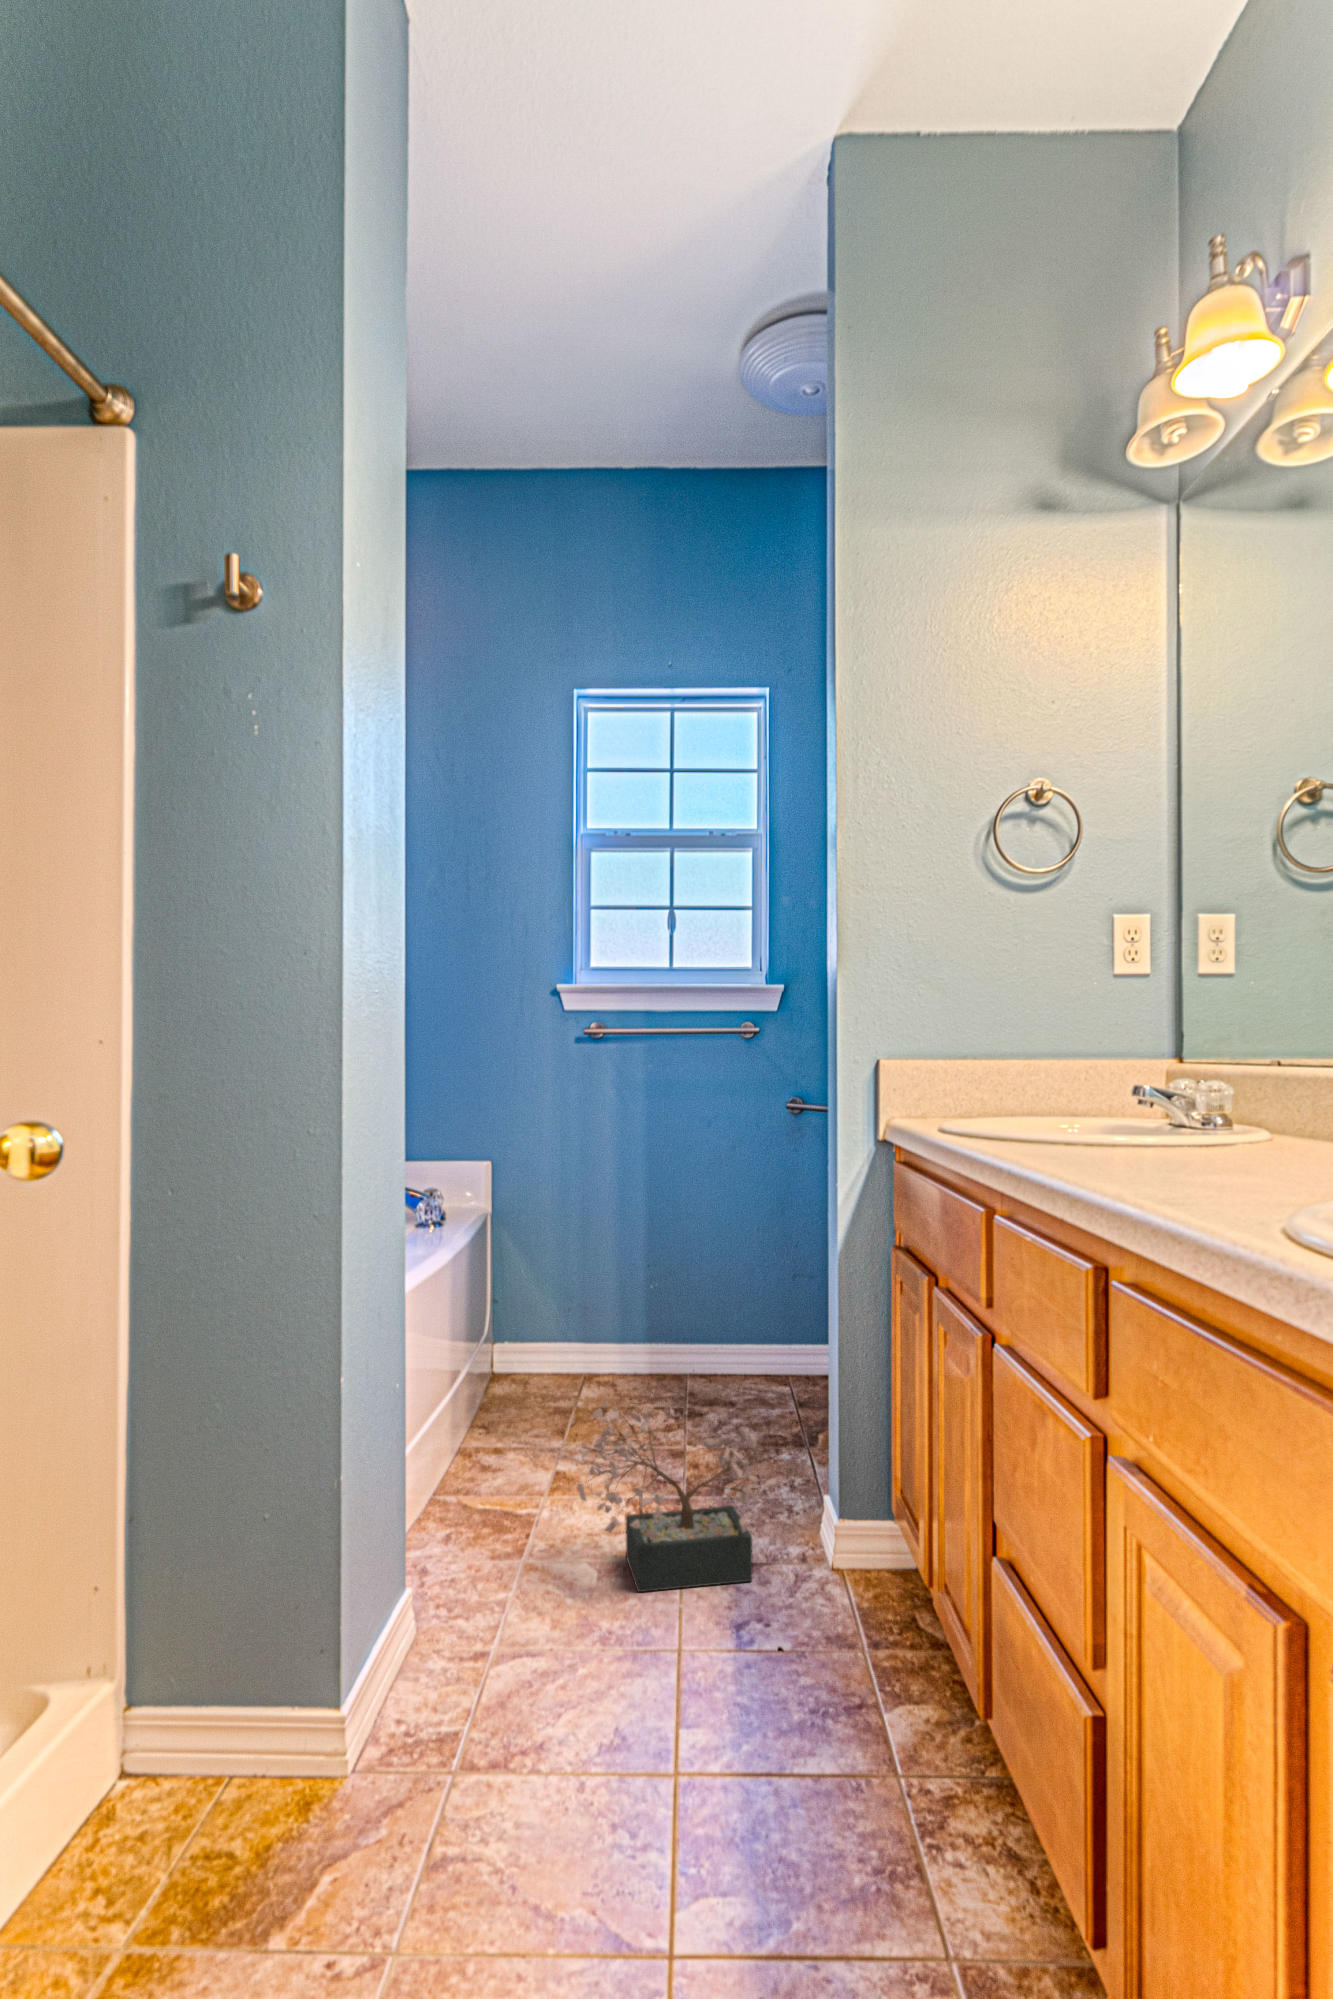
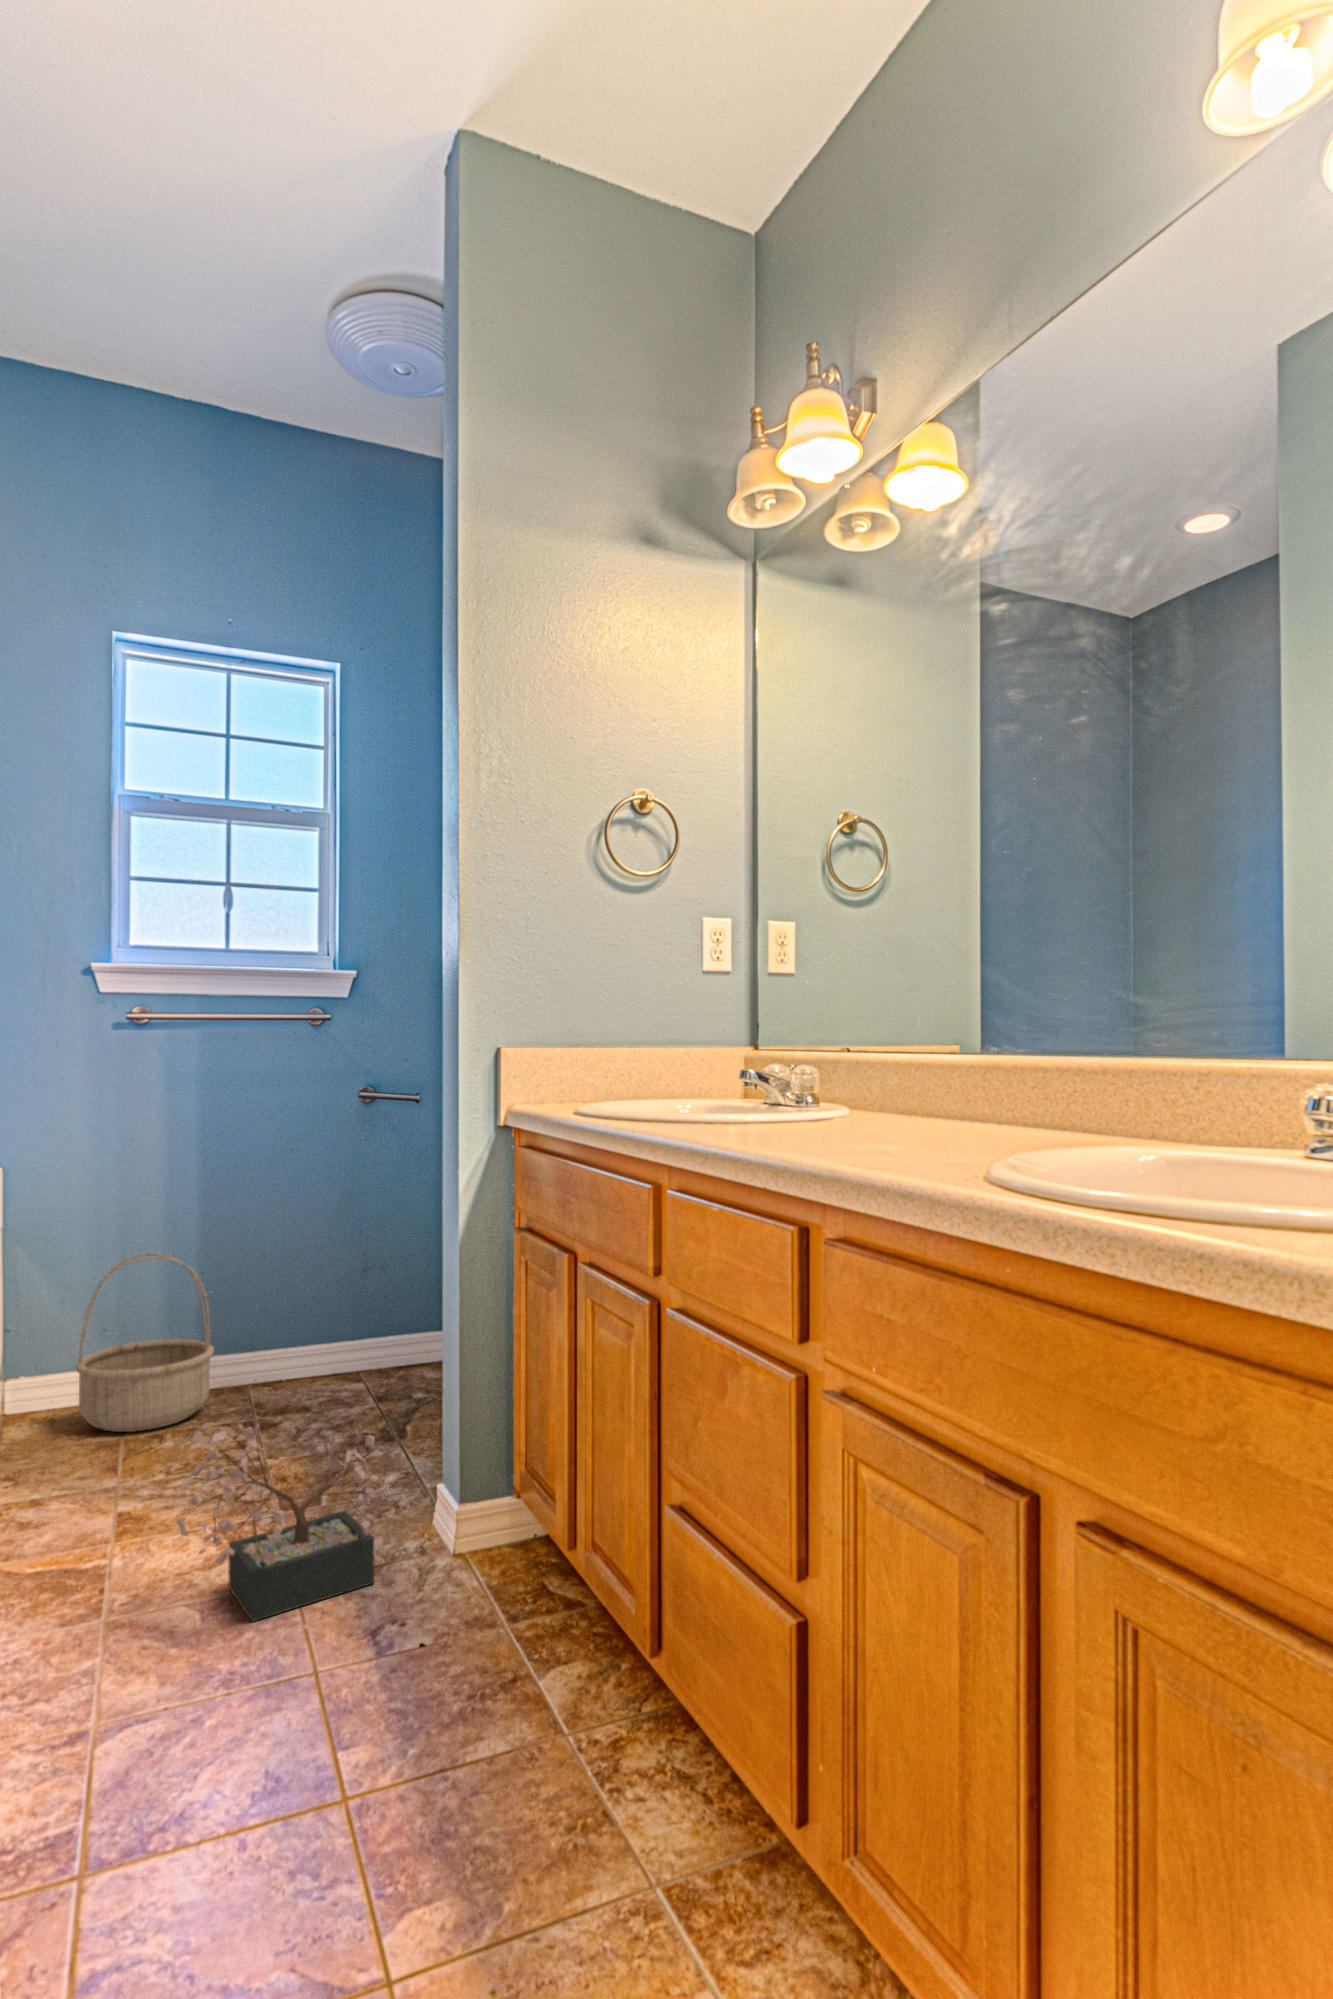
basket: none [538,1240,654,1402] -> present [75,1253,214,1432]

